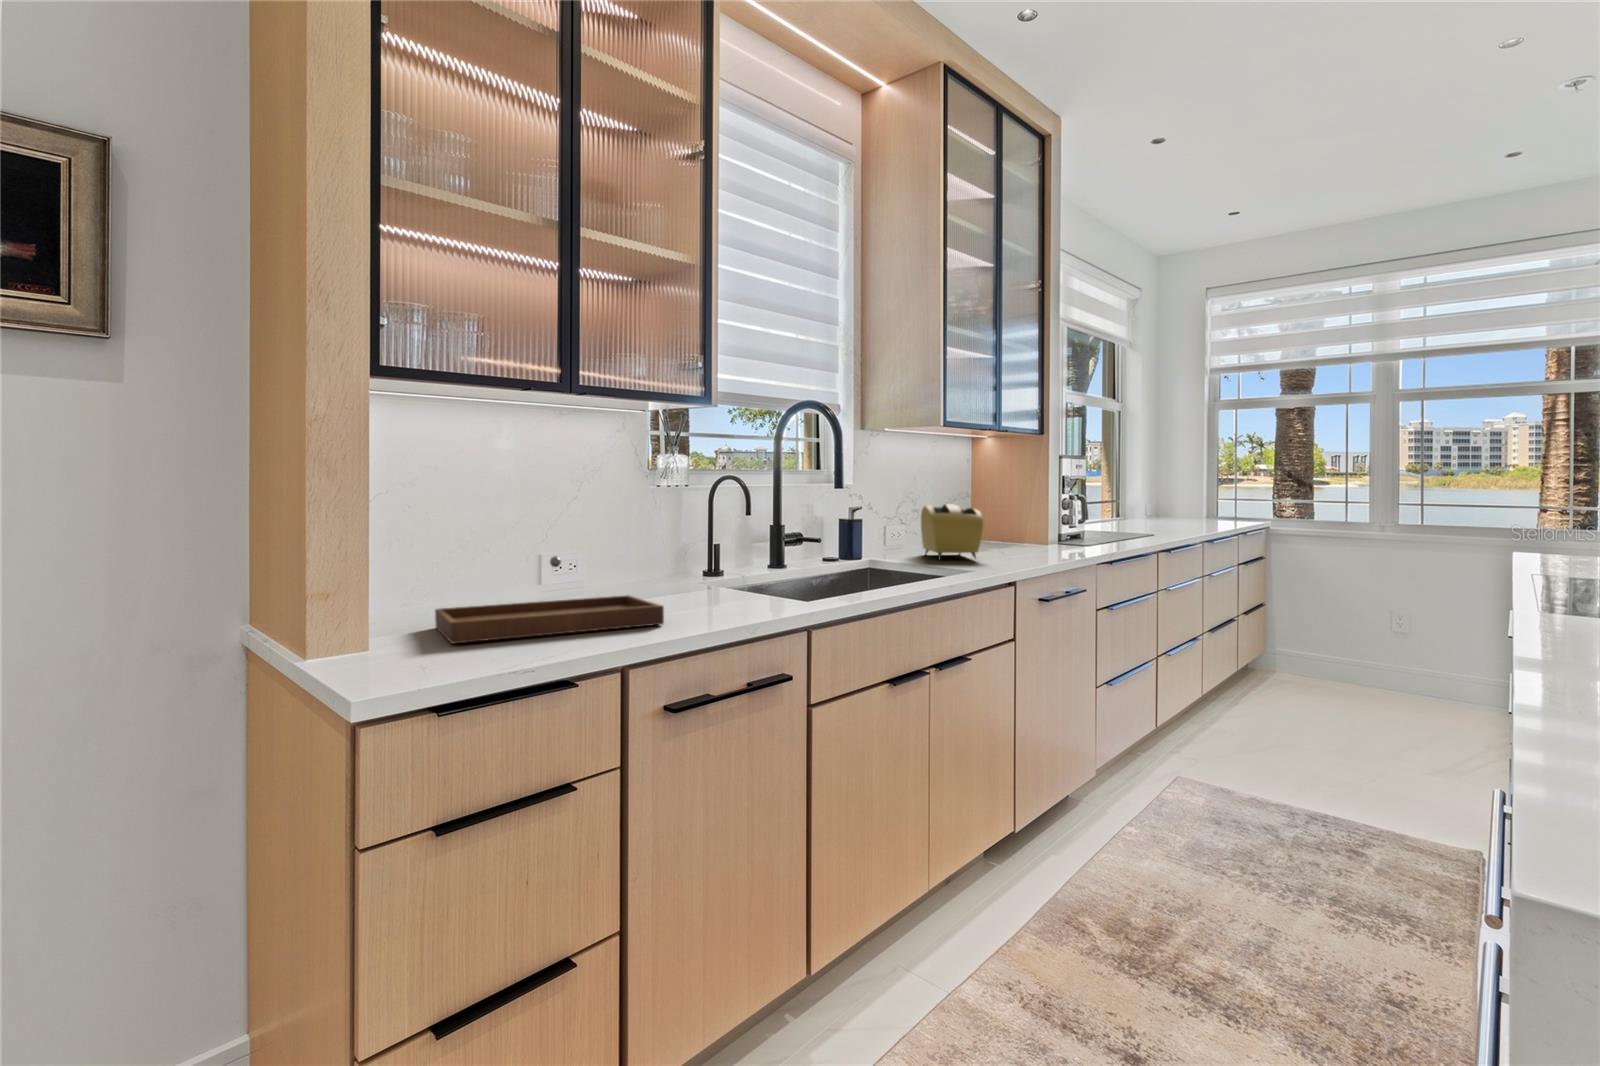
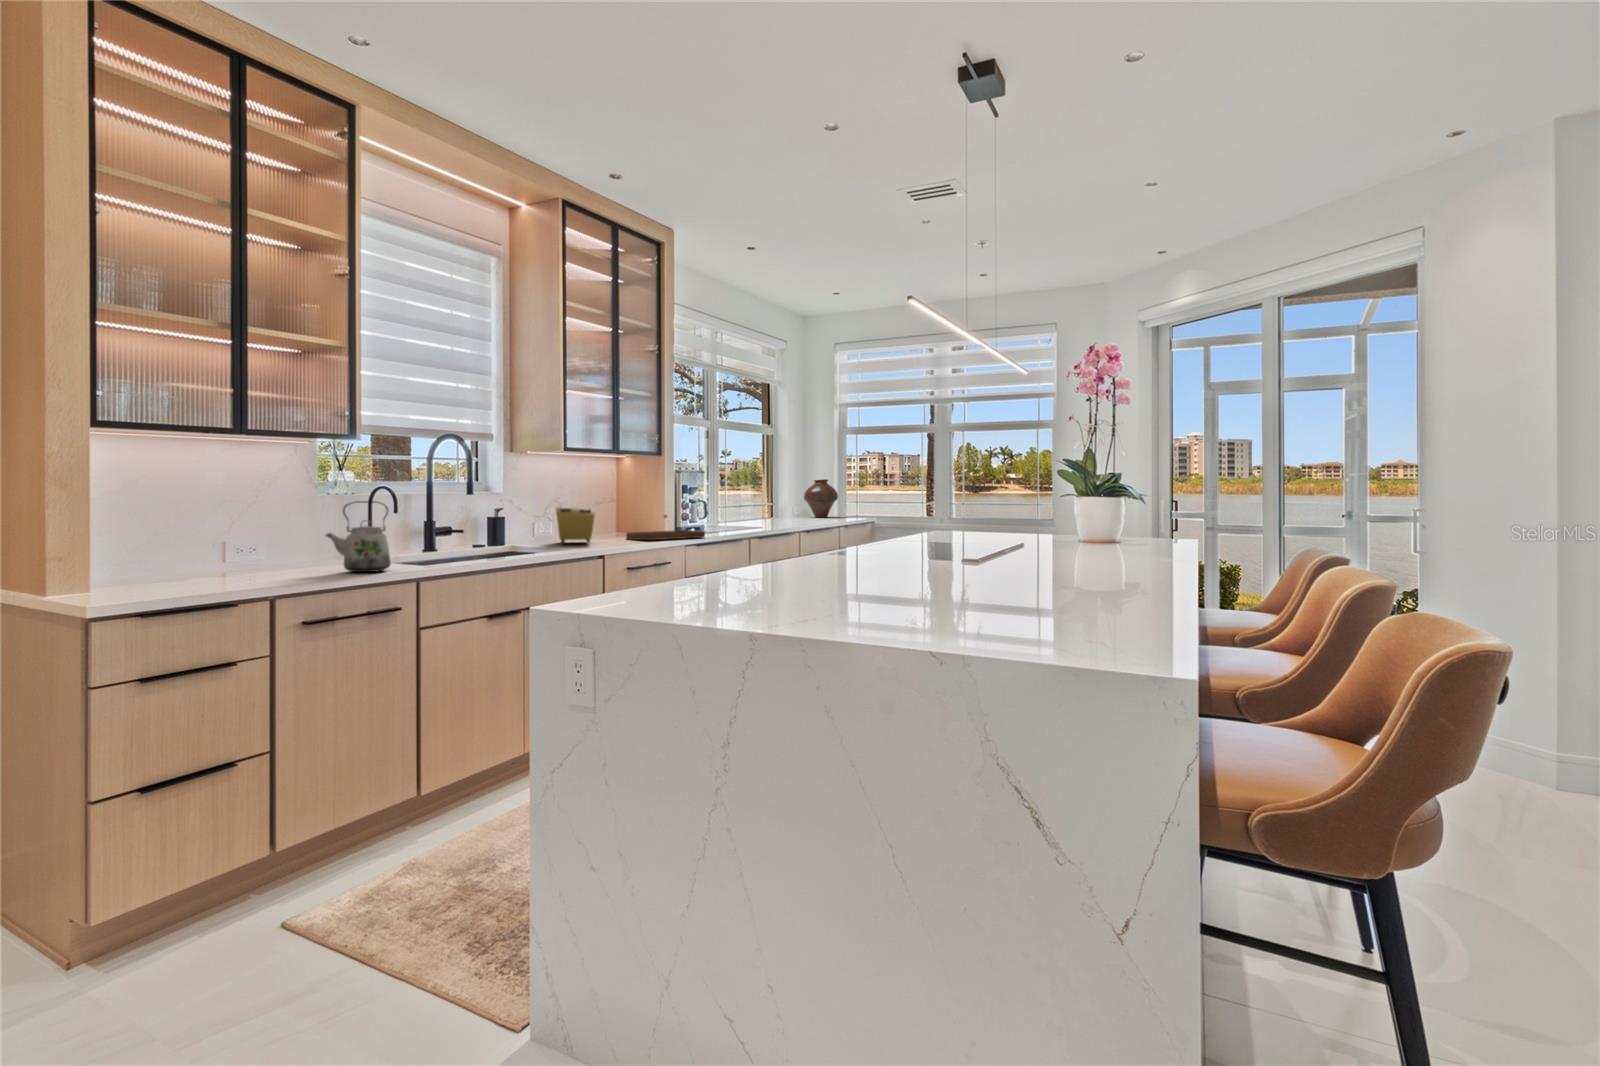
vase: none [1158,468,1207,518] -> present [804,479,838,517]
kettle: none [678,499,770,612] -> present [326,501,391,572]
tray: present [435,556,664,643] -> present [626,515,705,540]

